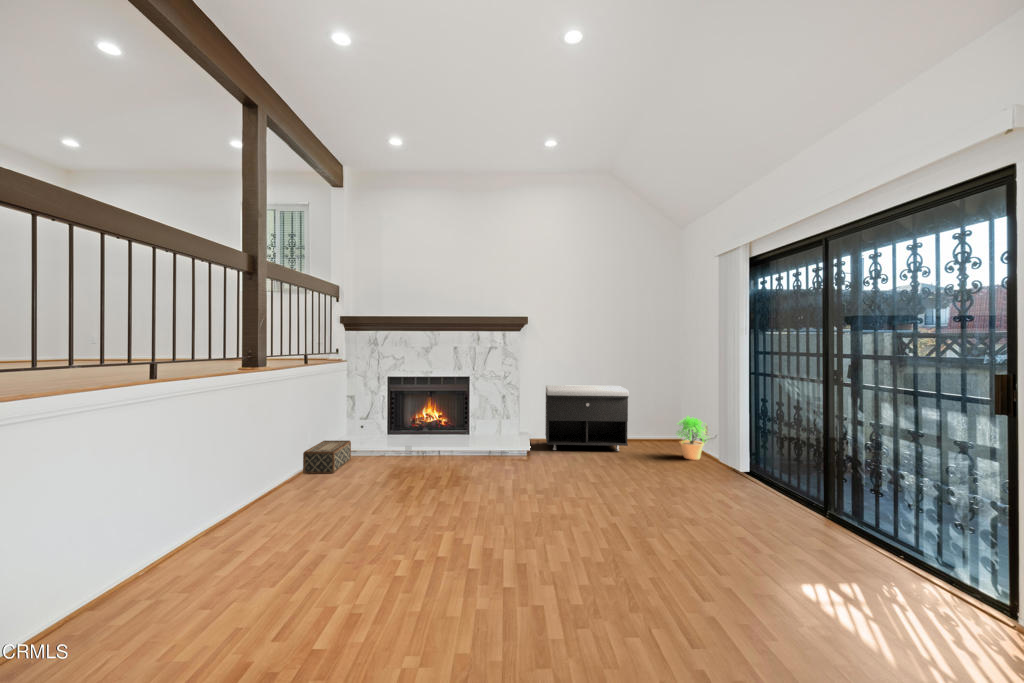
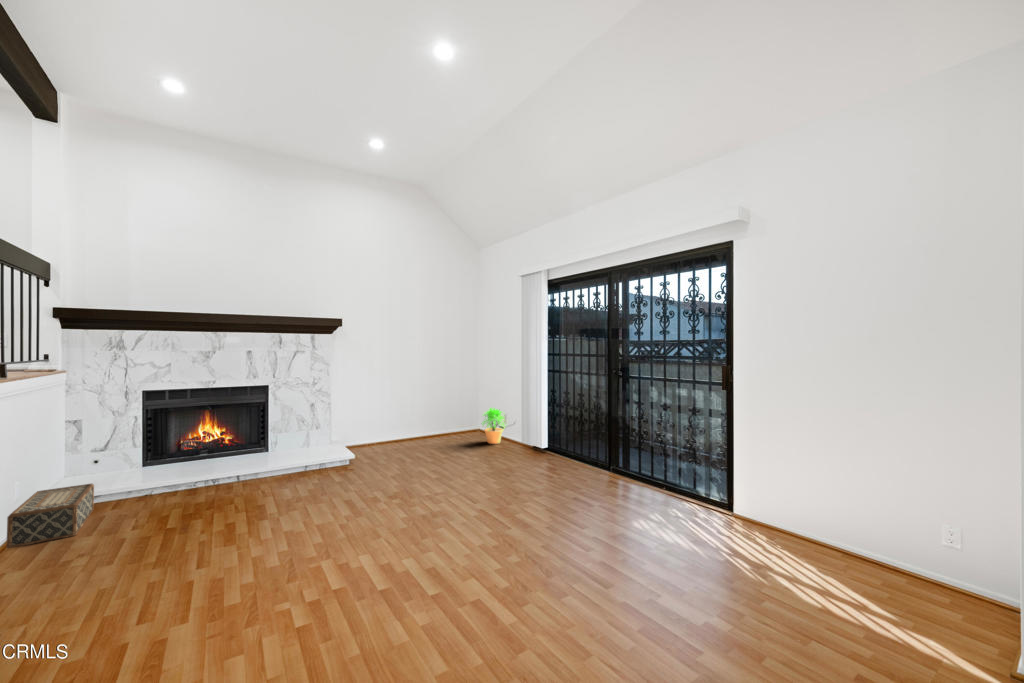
storage bench: present [545,385,628,451] -> none [356,386,443,453]

